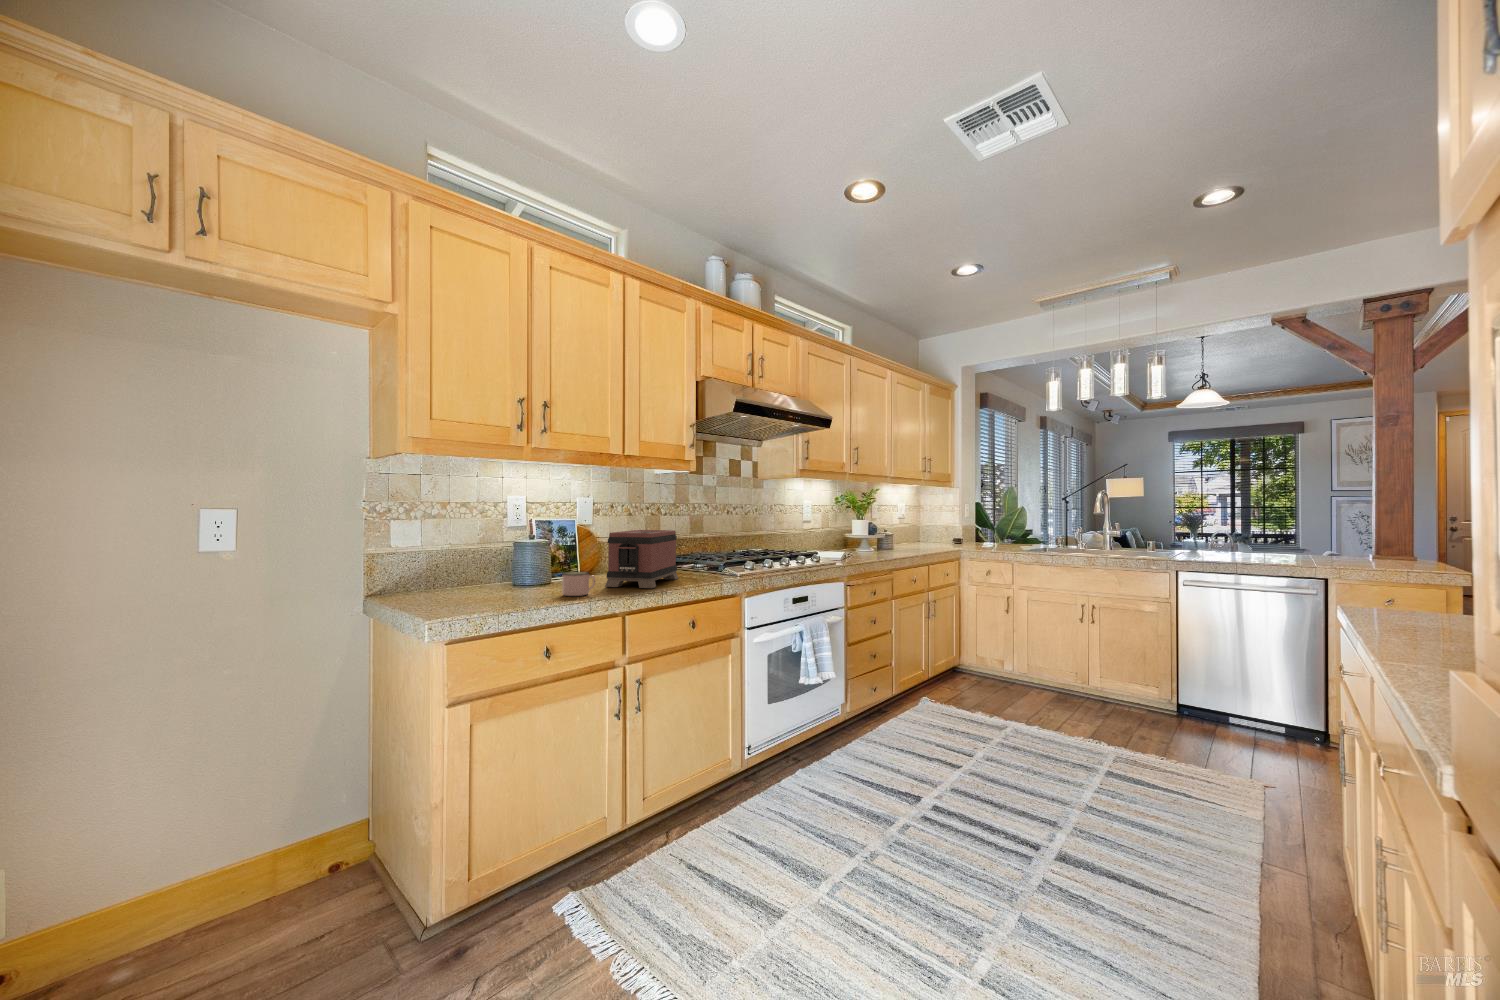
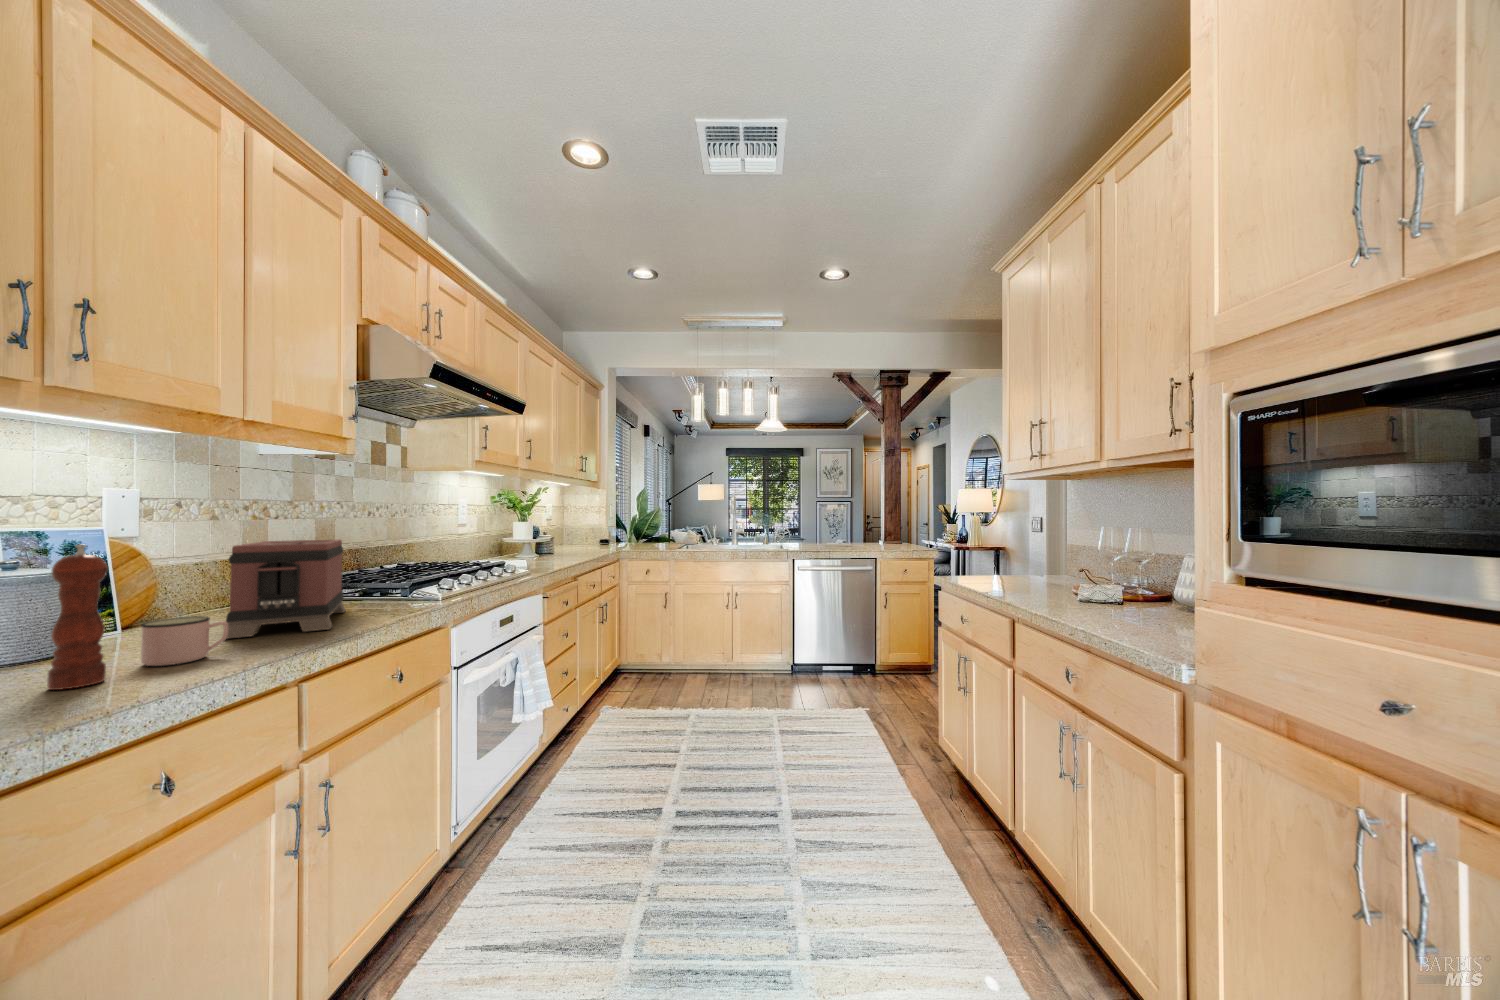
pepper mill: none [526,530,545,600] -> present [47,544,108,690]

